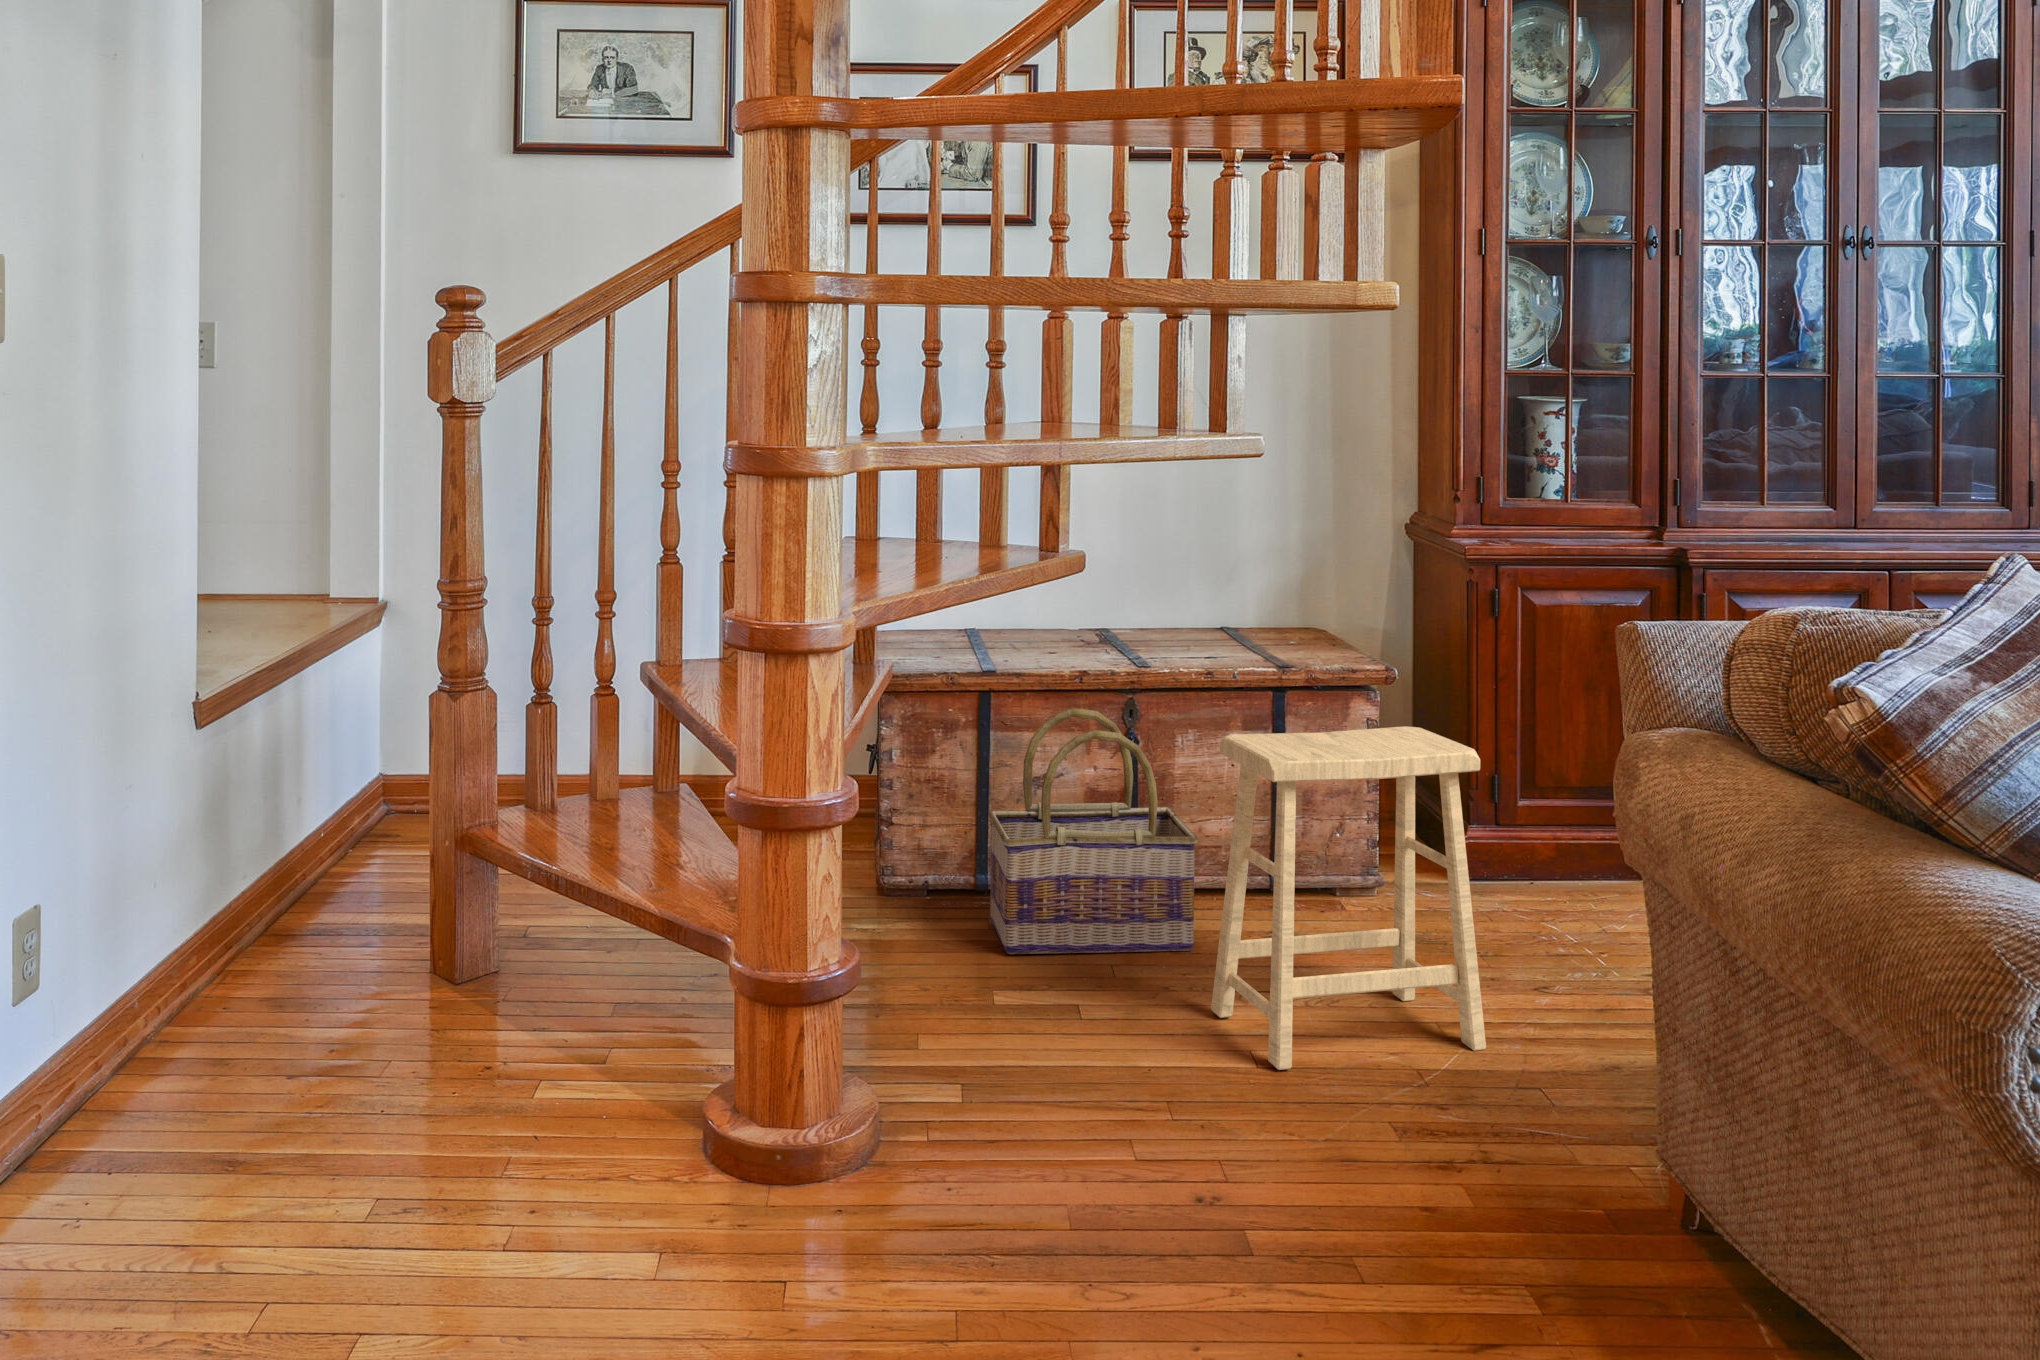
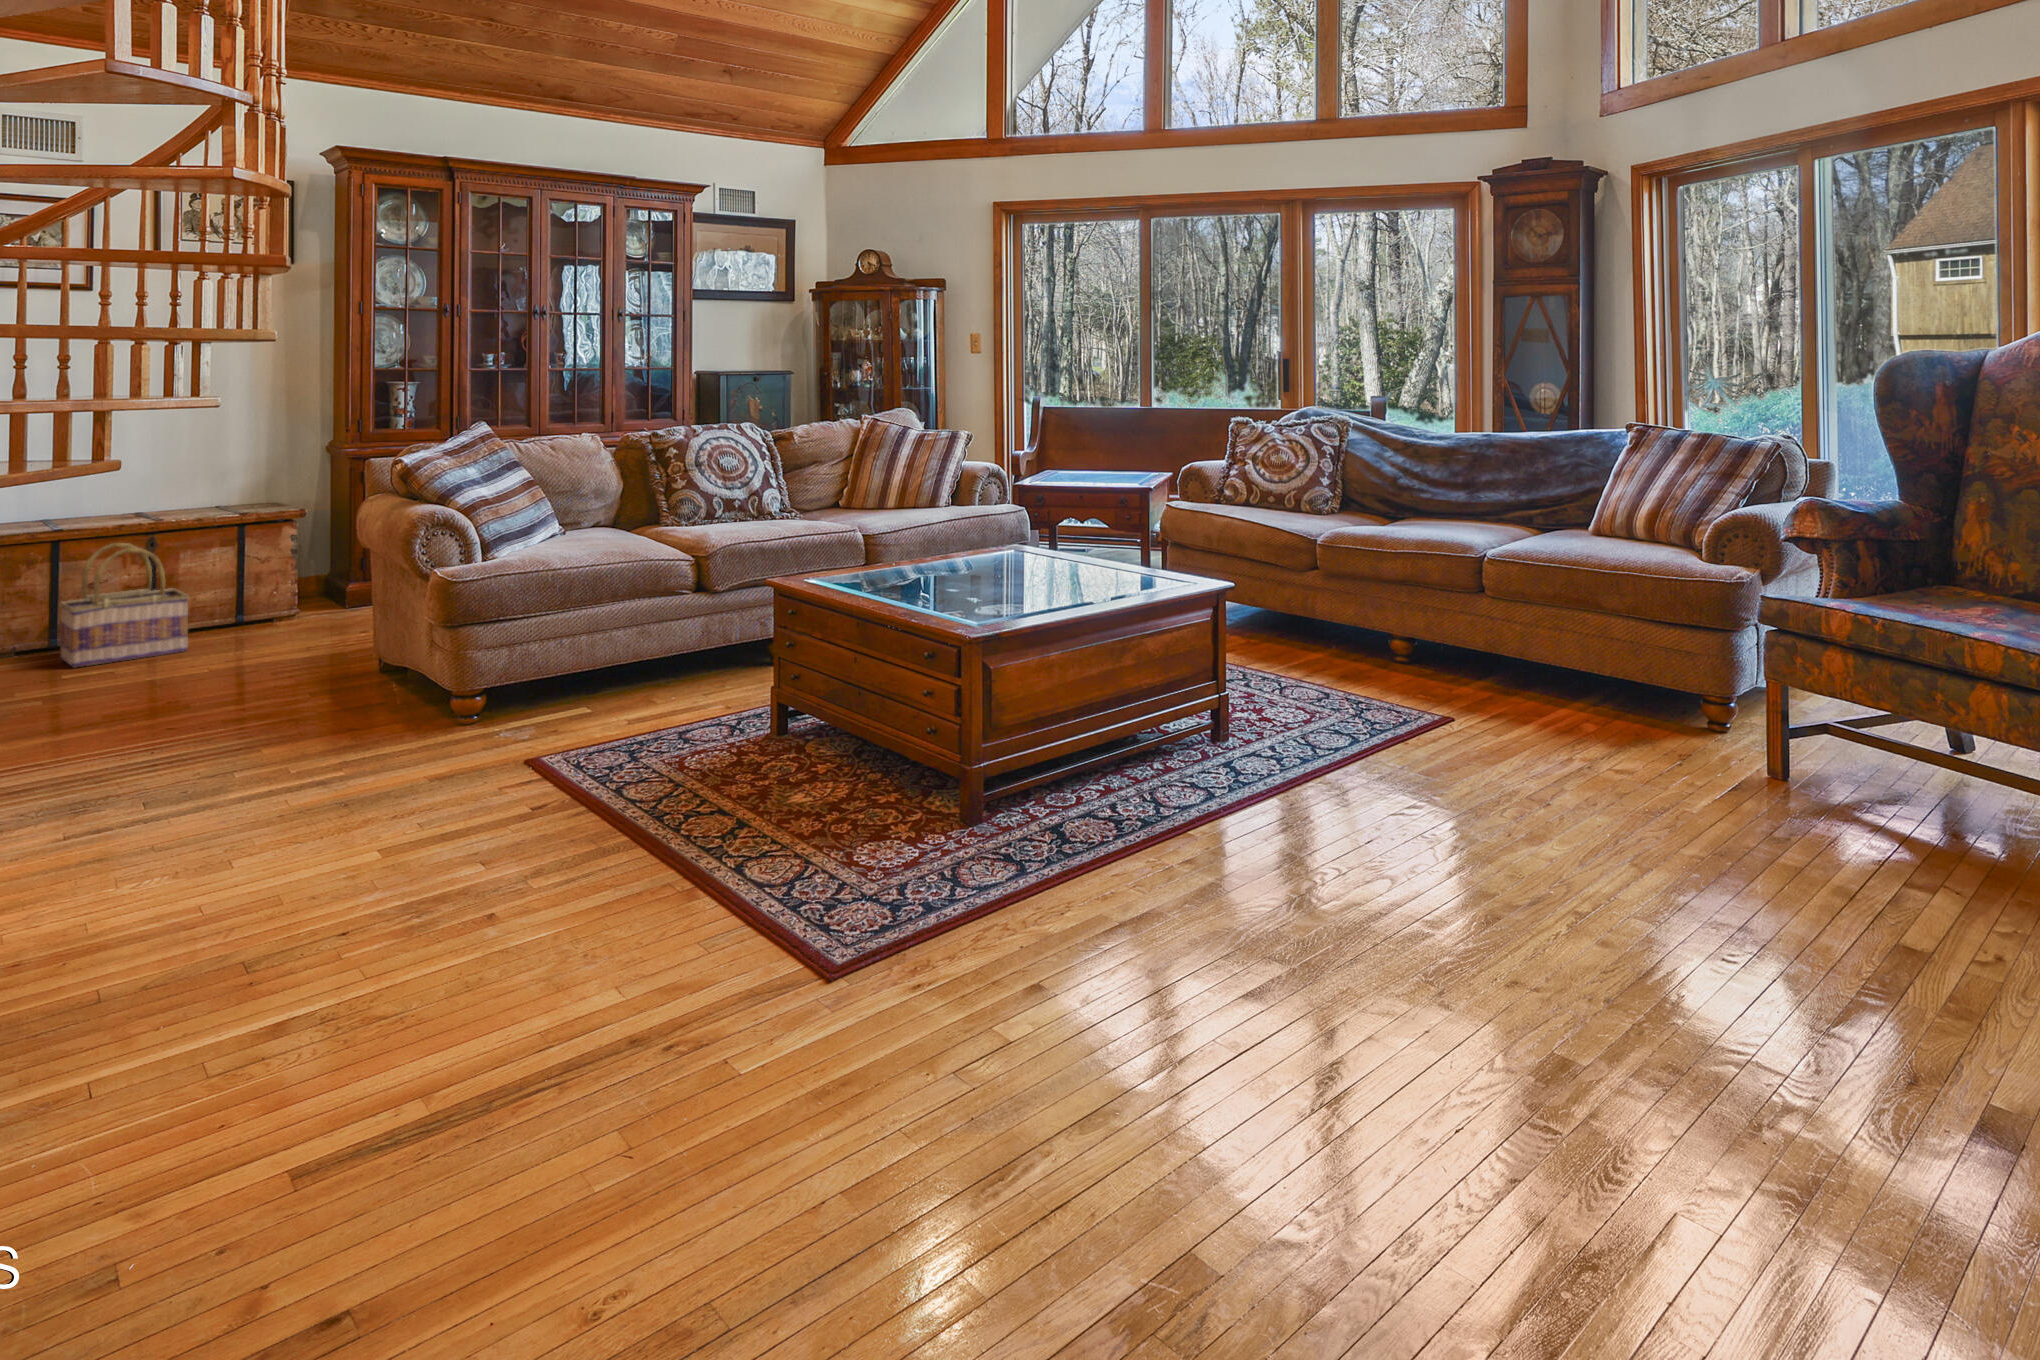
footstool: present [1211,726,1486,1070] -> none [193,525,332,675]

